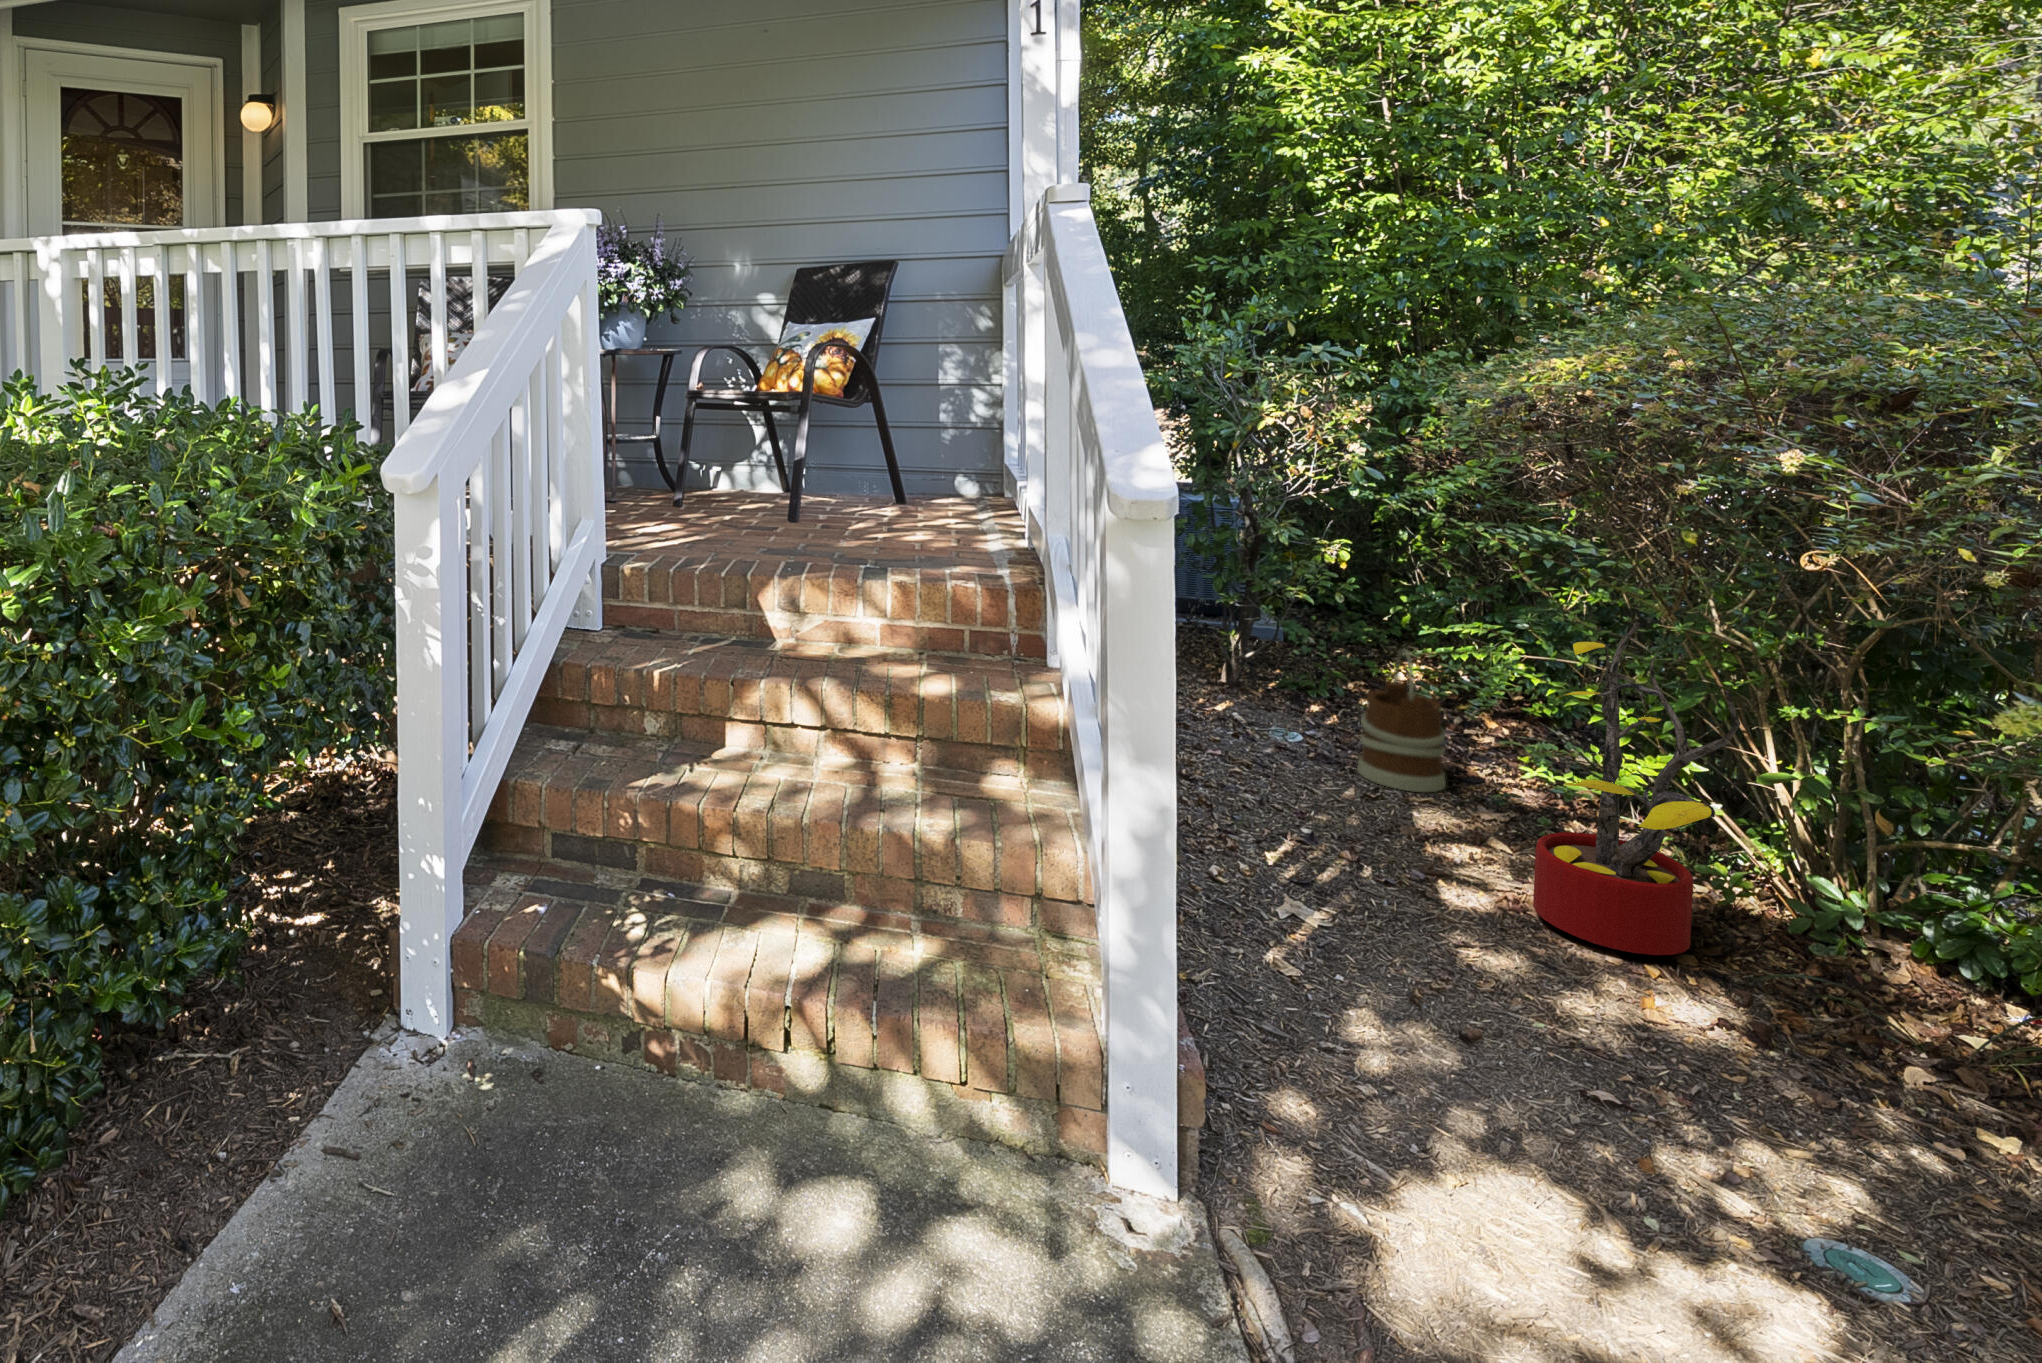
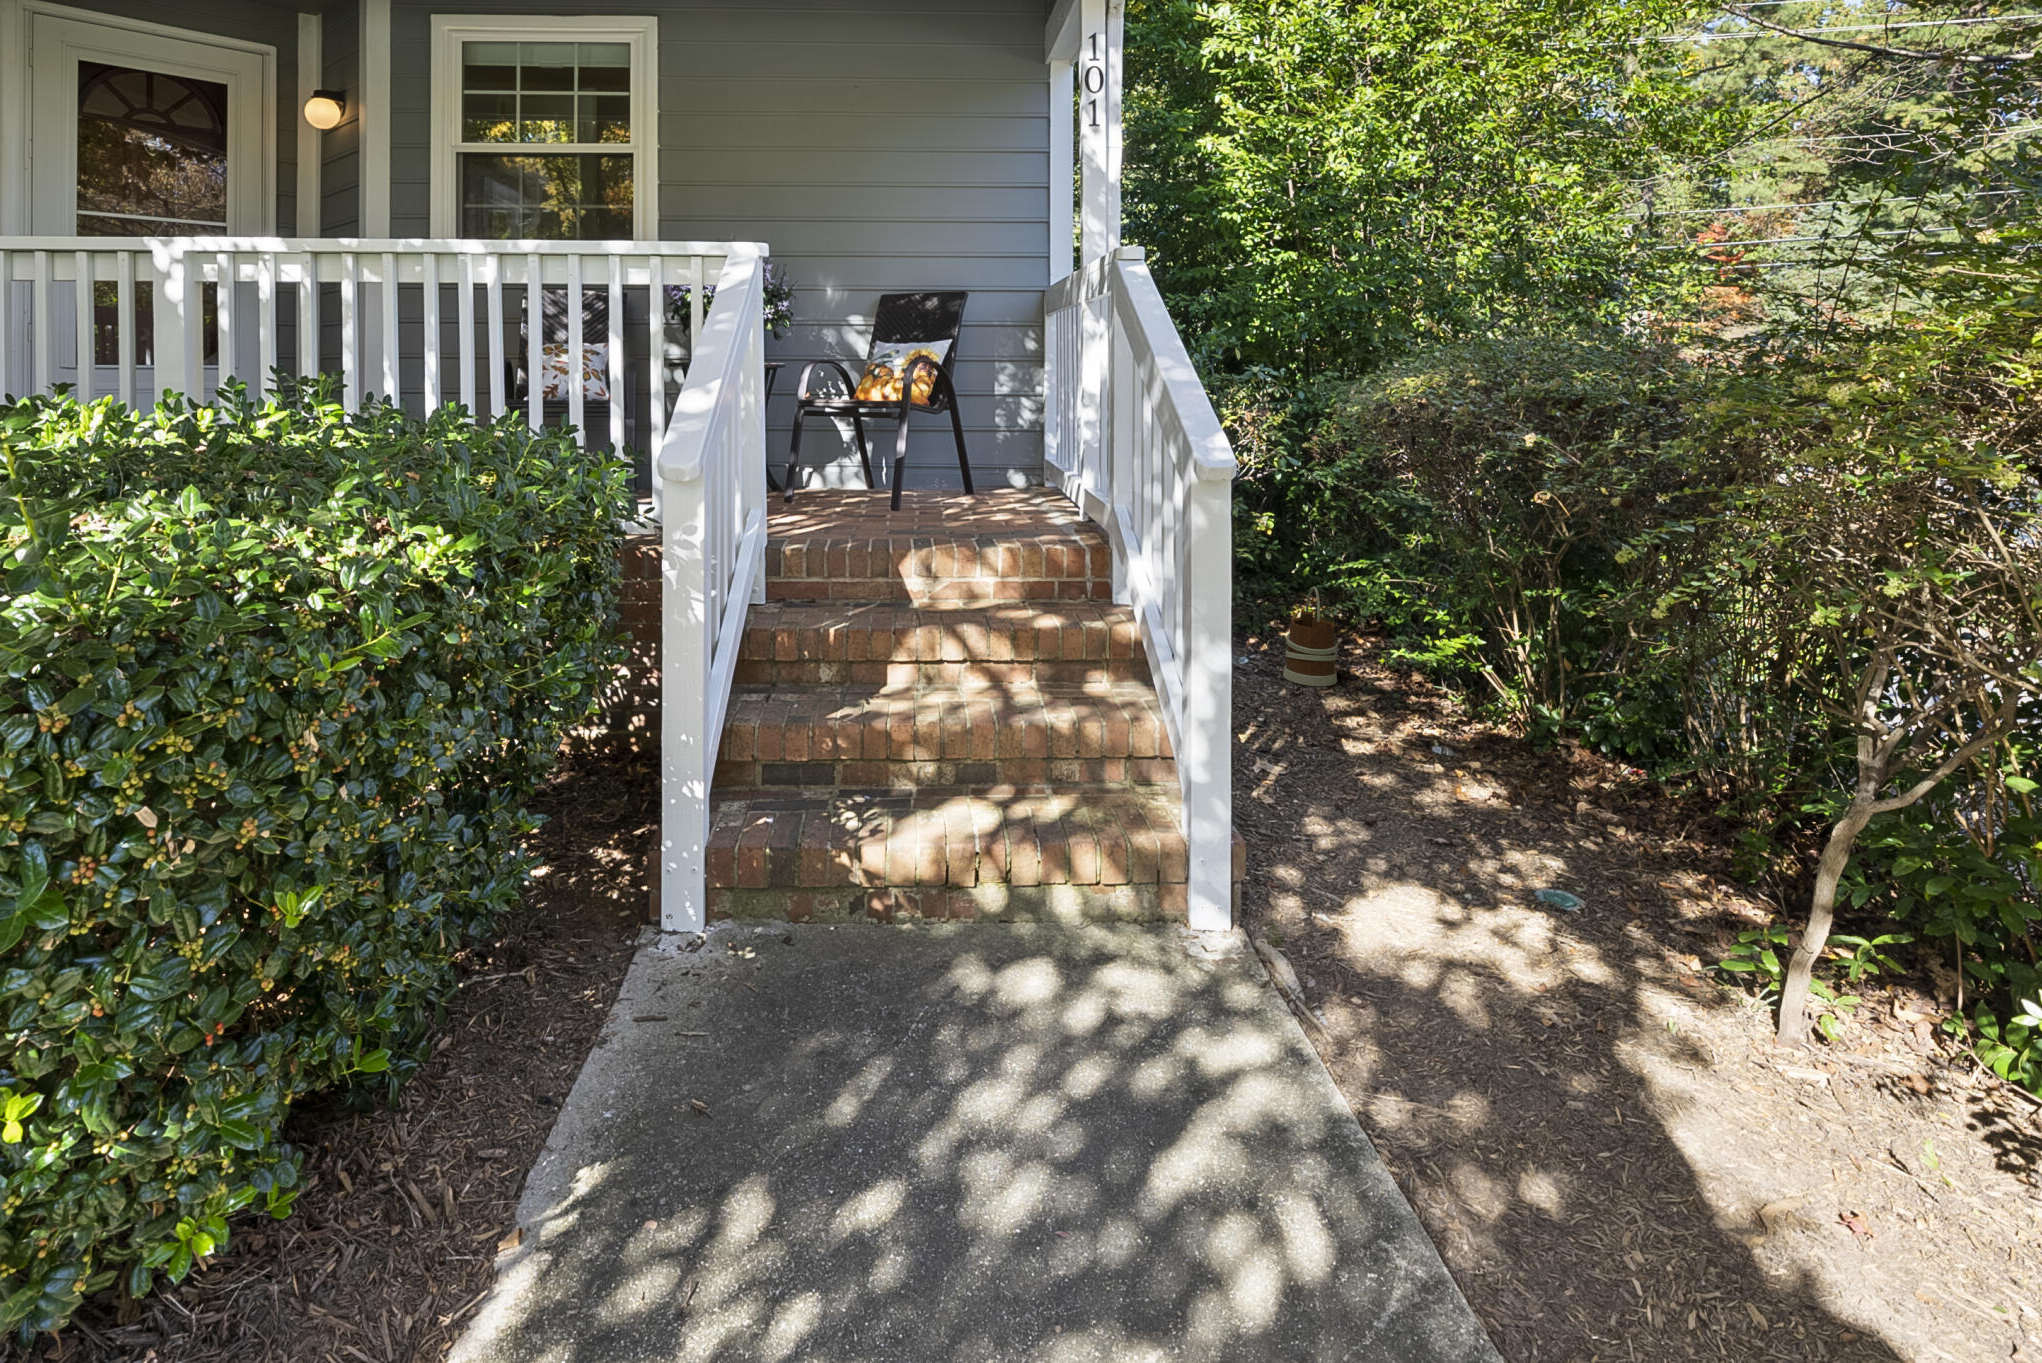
decorative plant: present [1533,622,1741,955] -> none [1396,557,1509,766]

